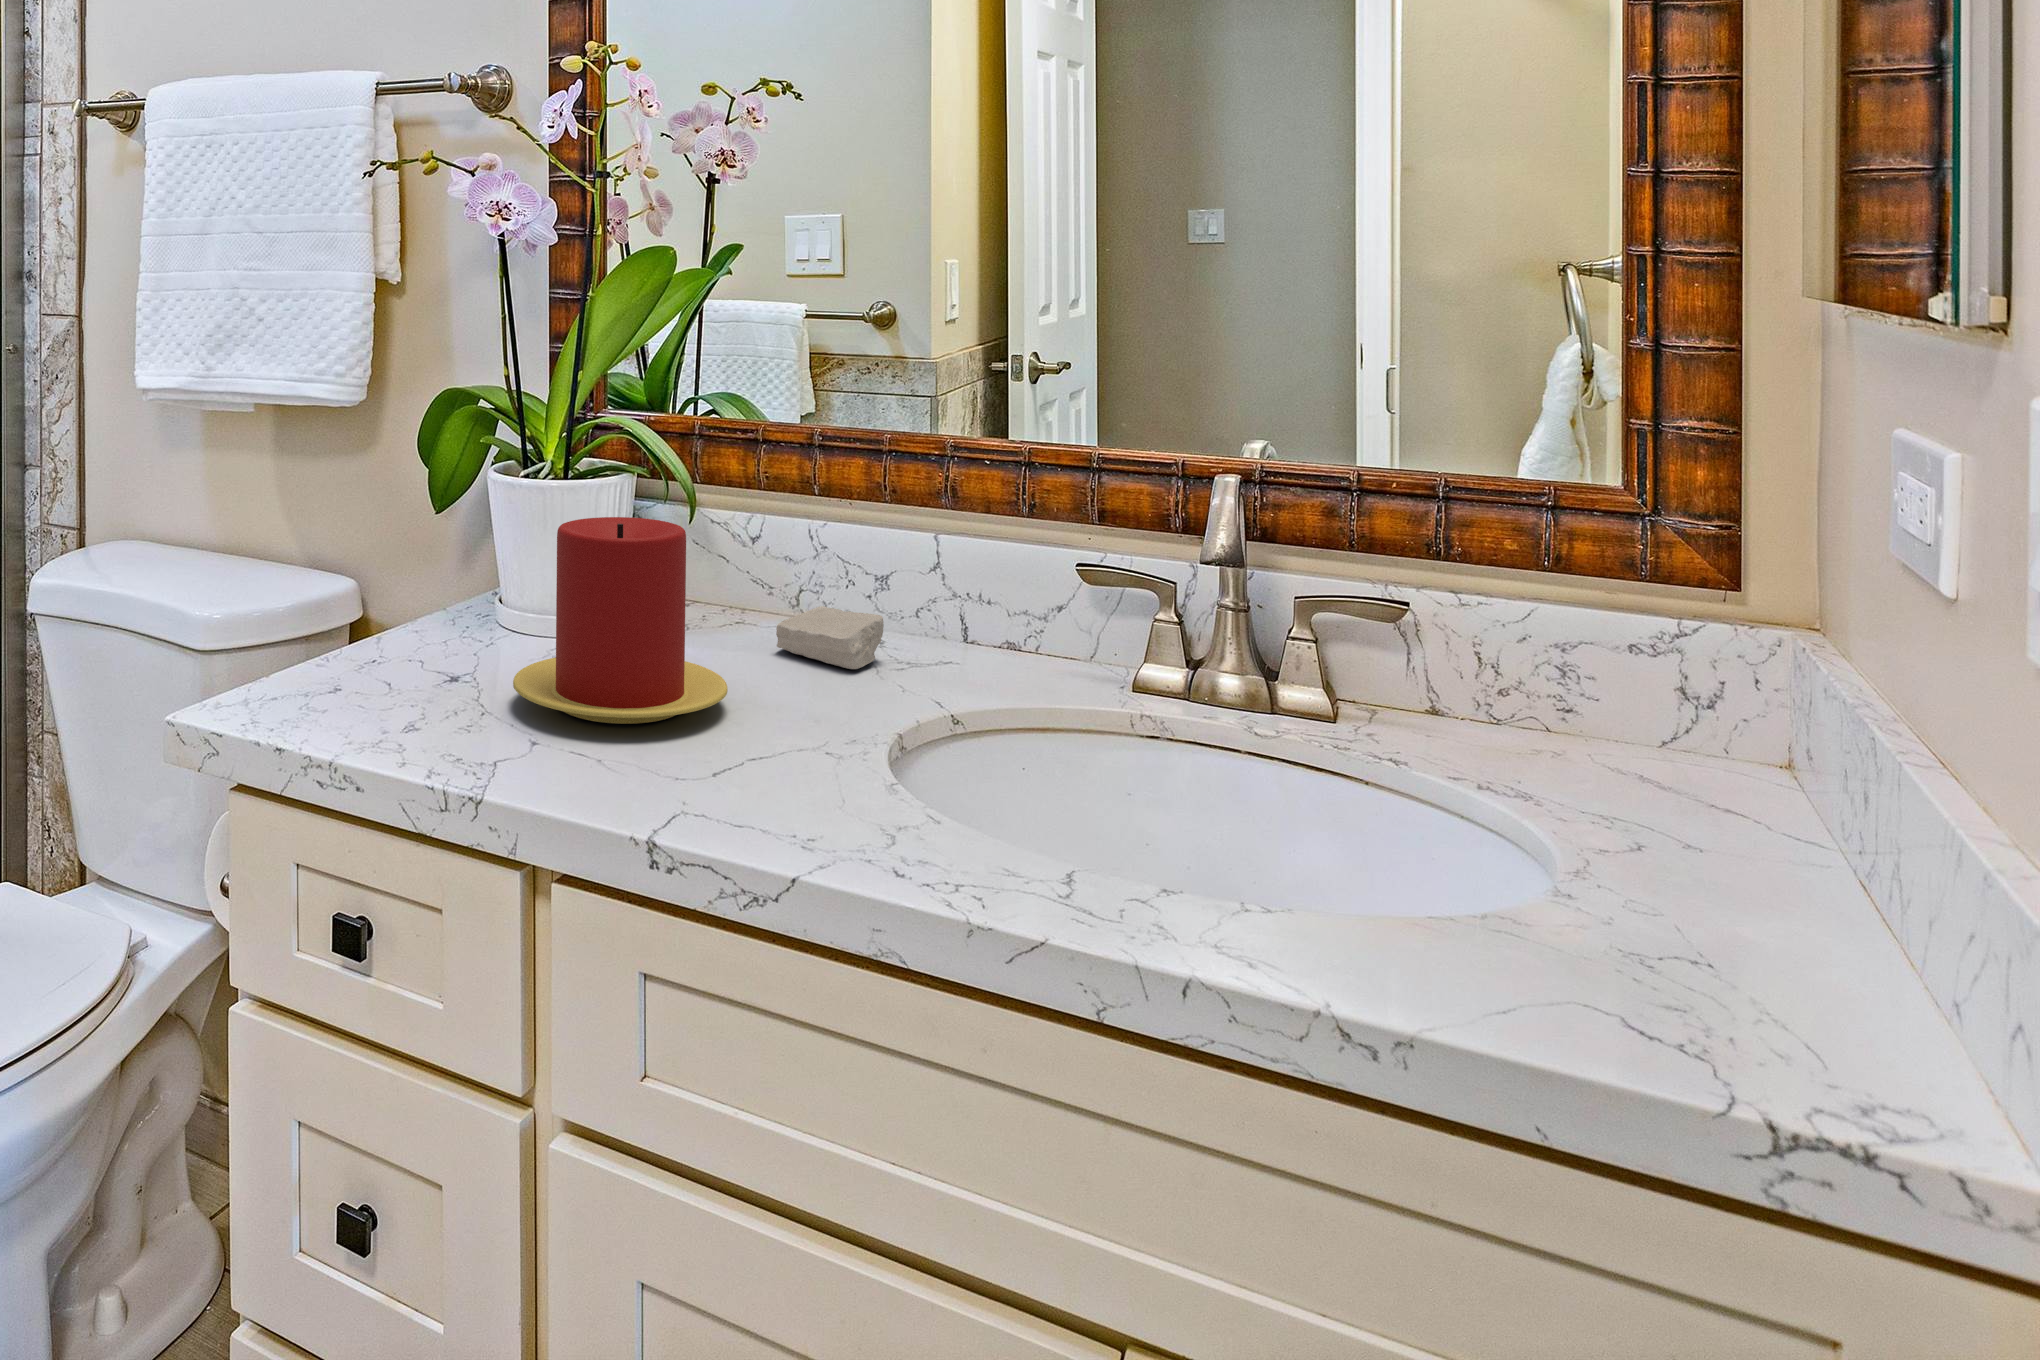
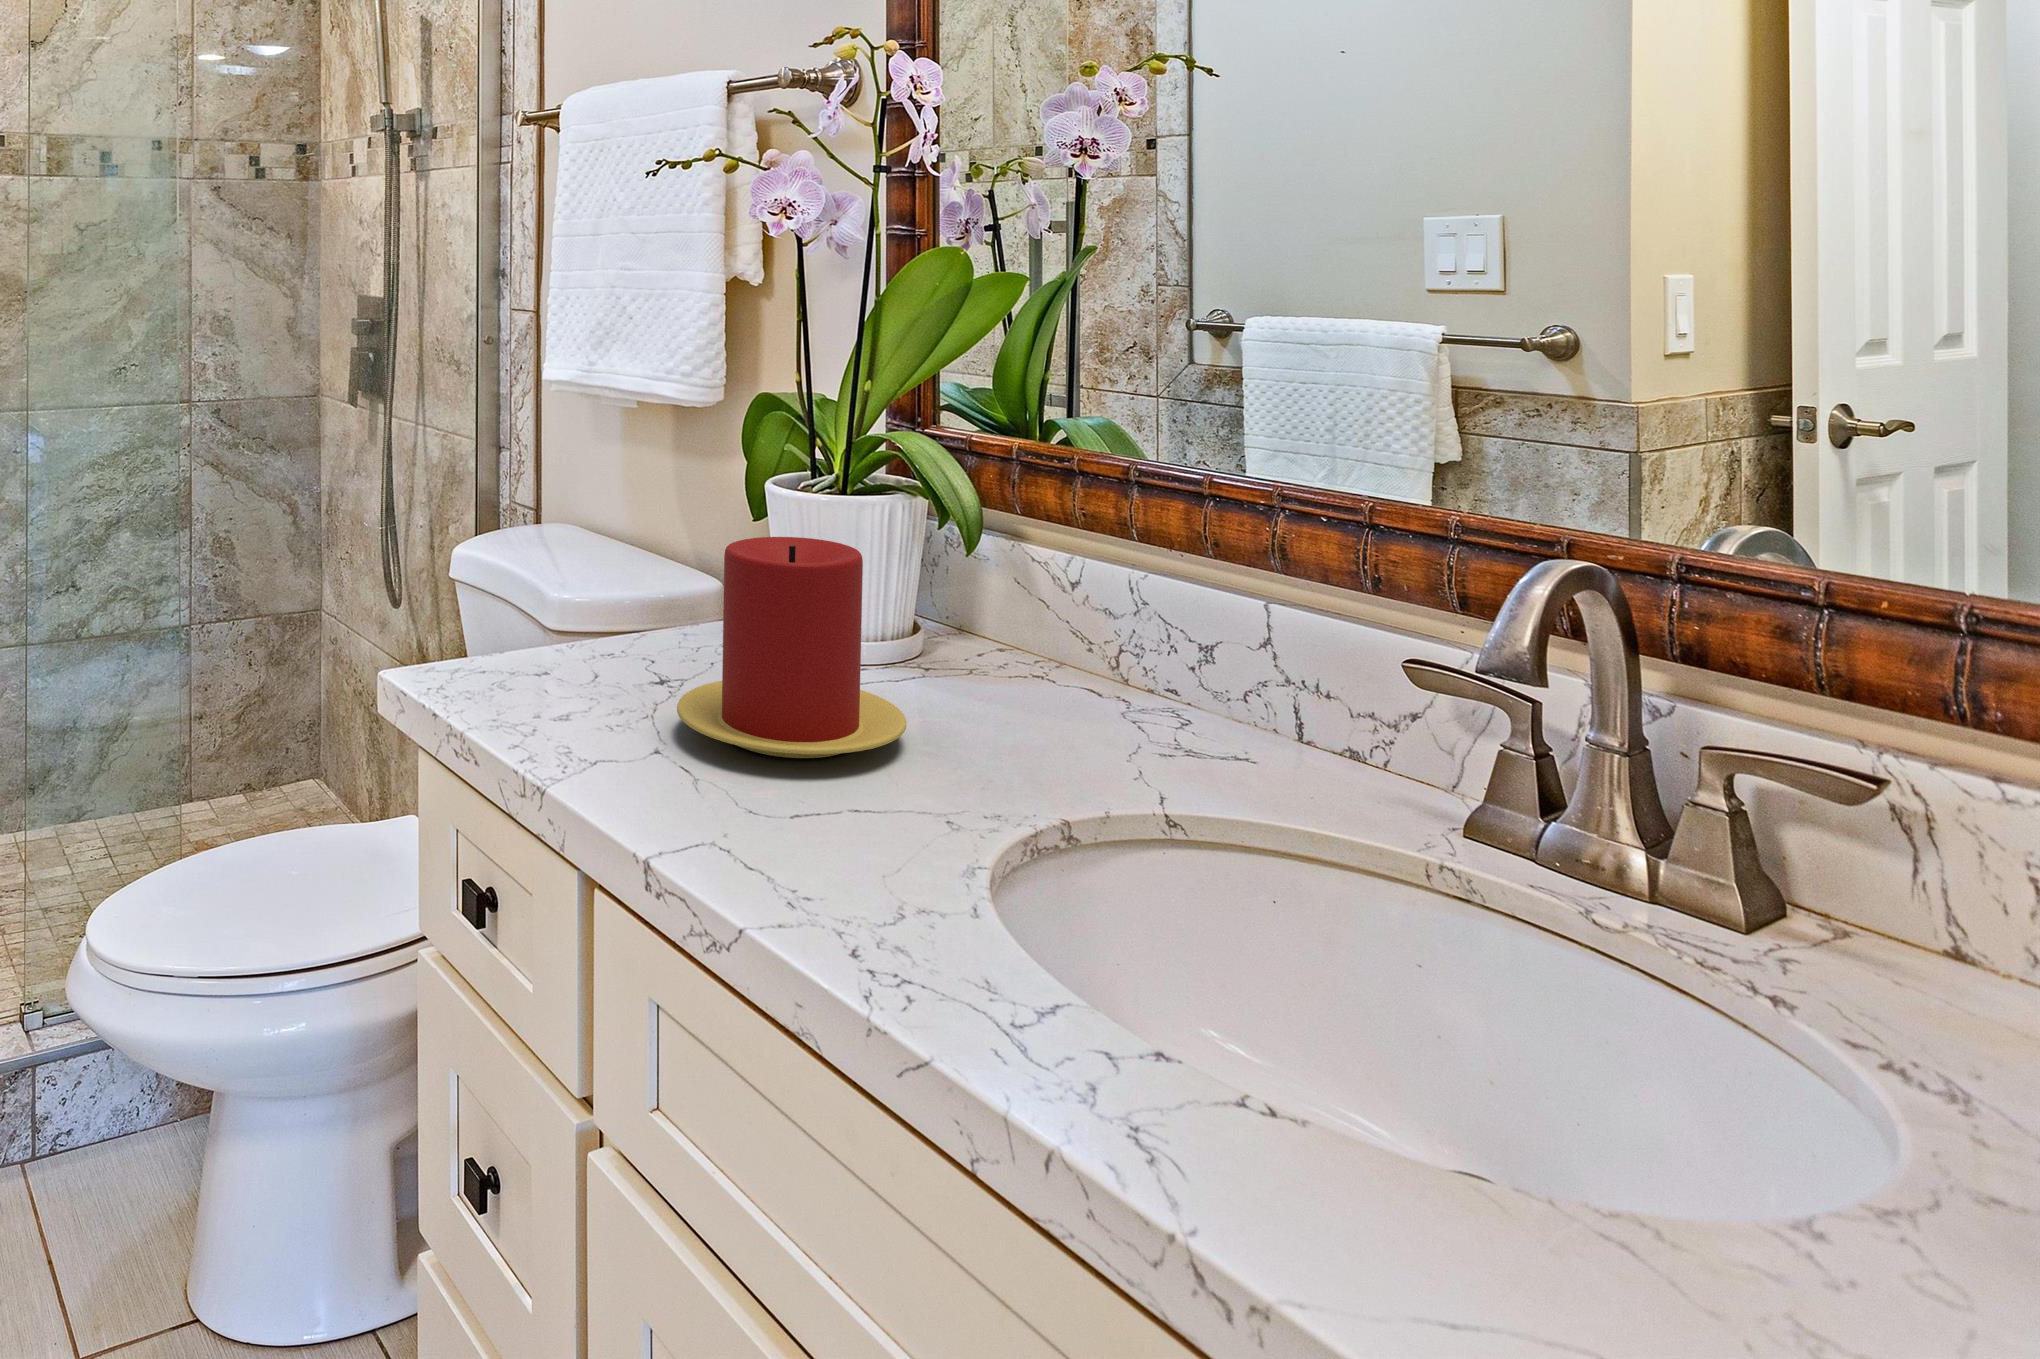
soap bar: present [776,606,884,669] -> none [1034,665,1153,741]

